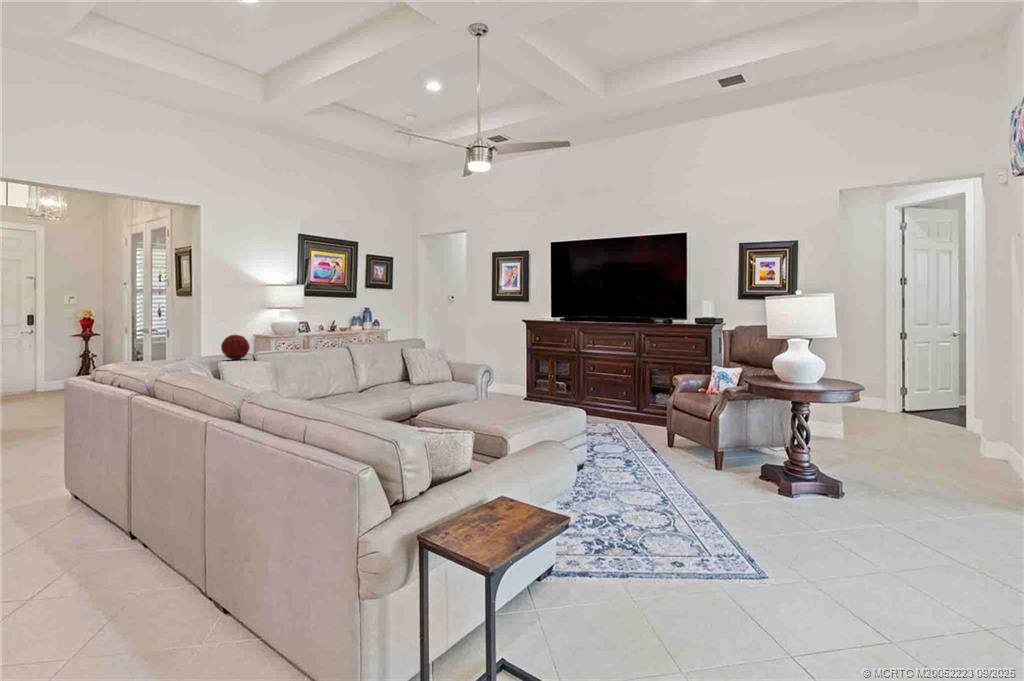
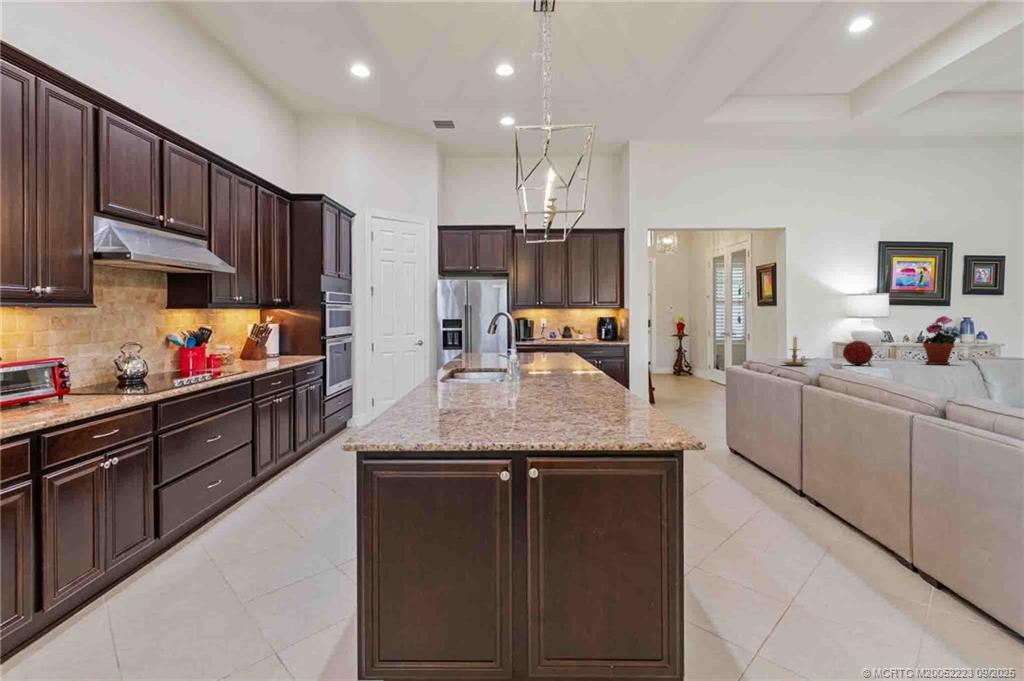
potted plant: none [299,309,326,354] -> present [923,316,959,365]
candle holder: none [147,331,180,366] -> present [783,336,807,366]

